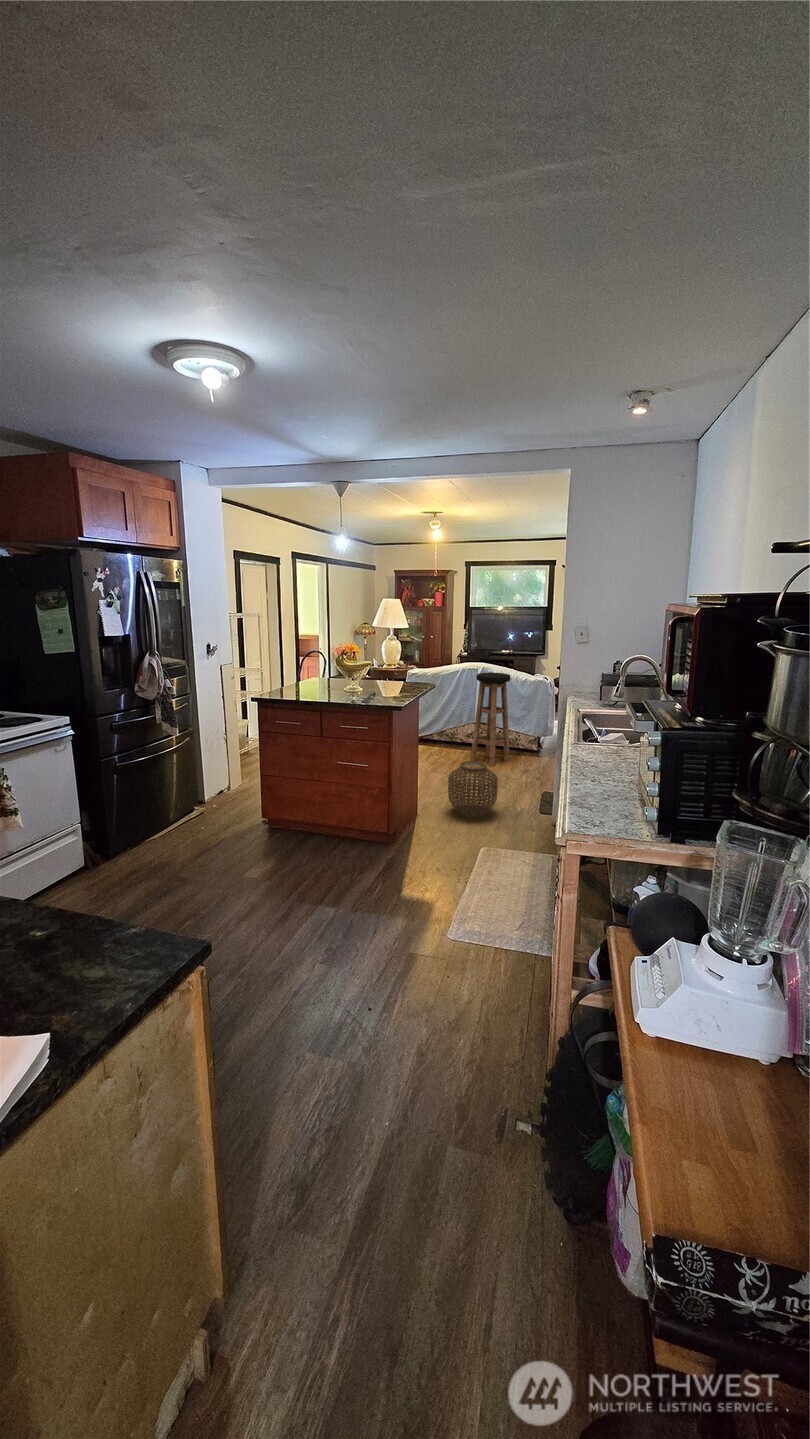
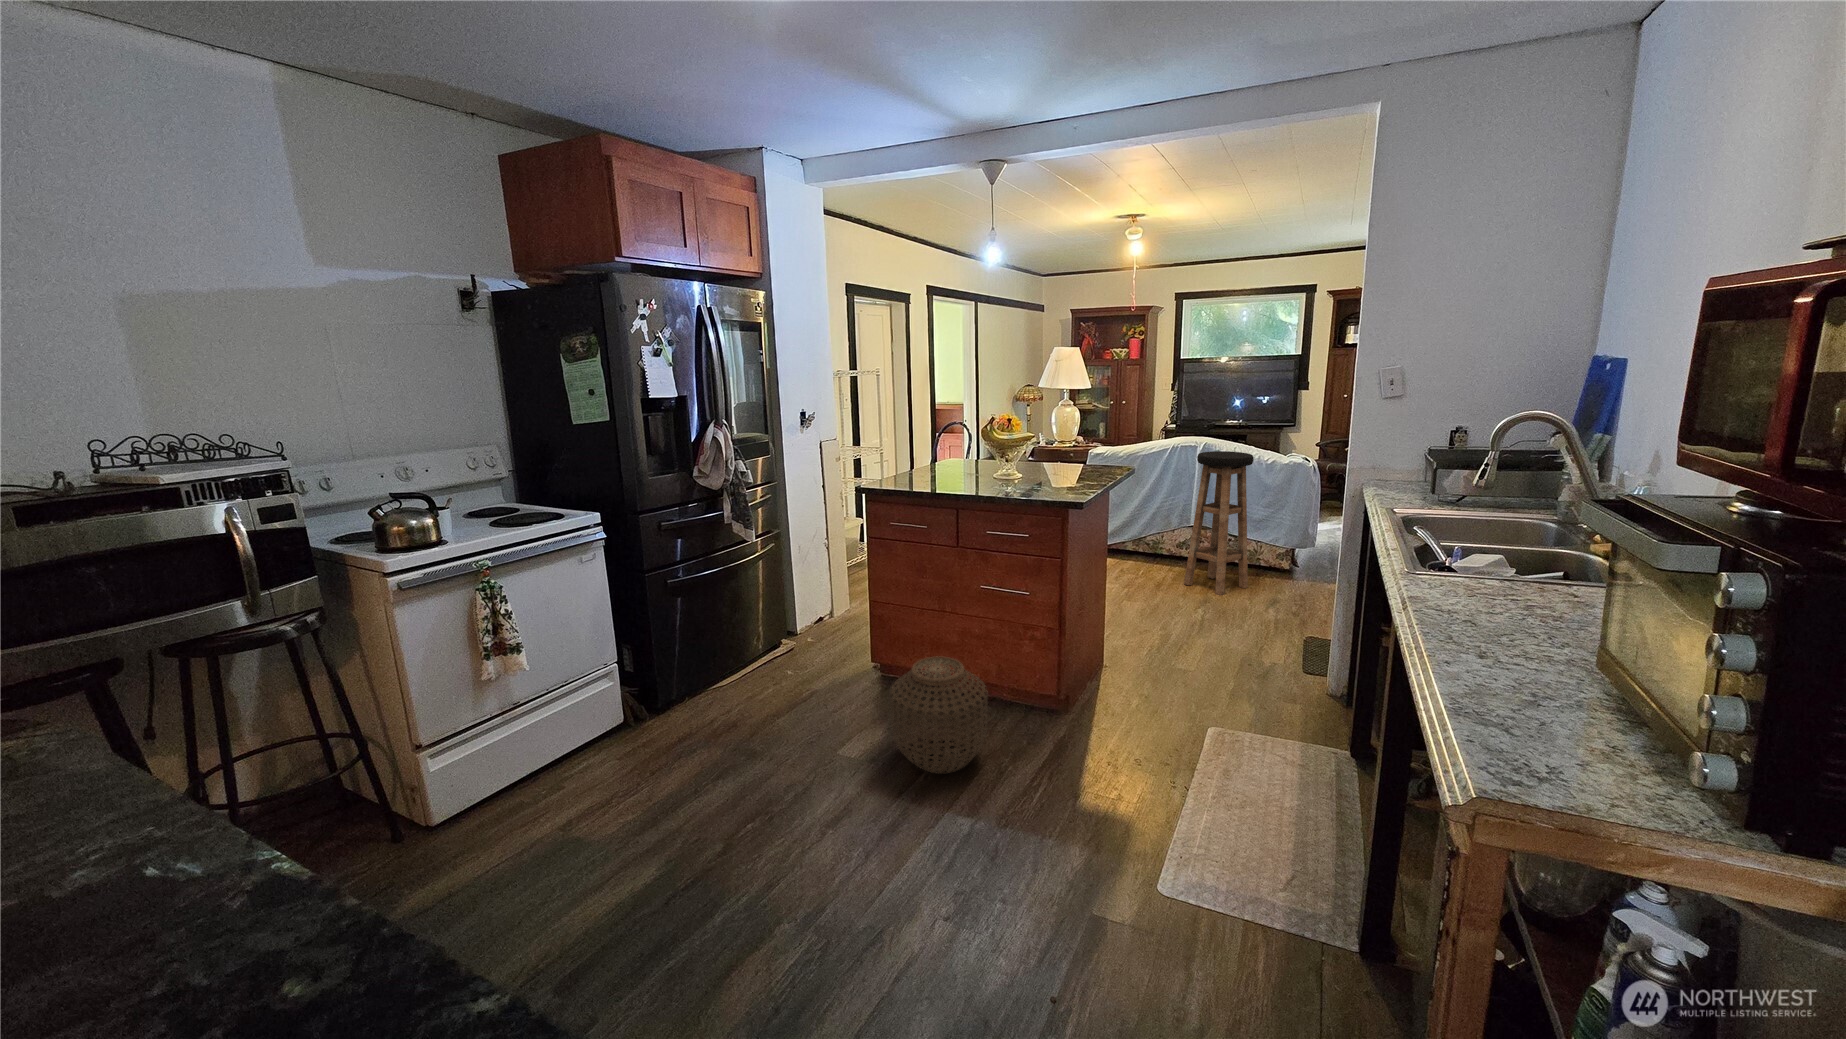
woven basket: present [448,761,498,818] -> present [889,656,988,773]

